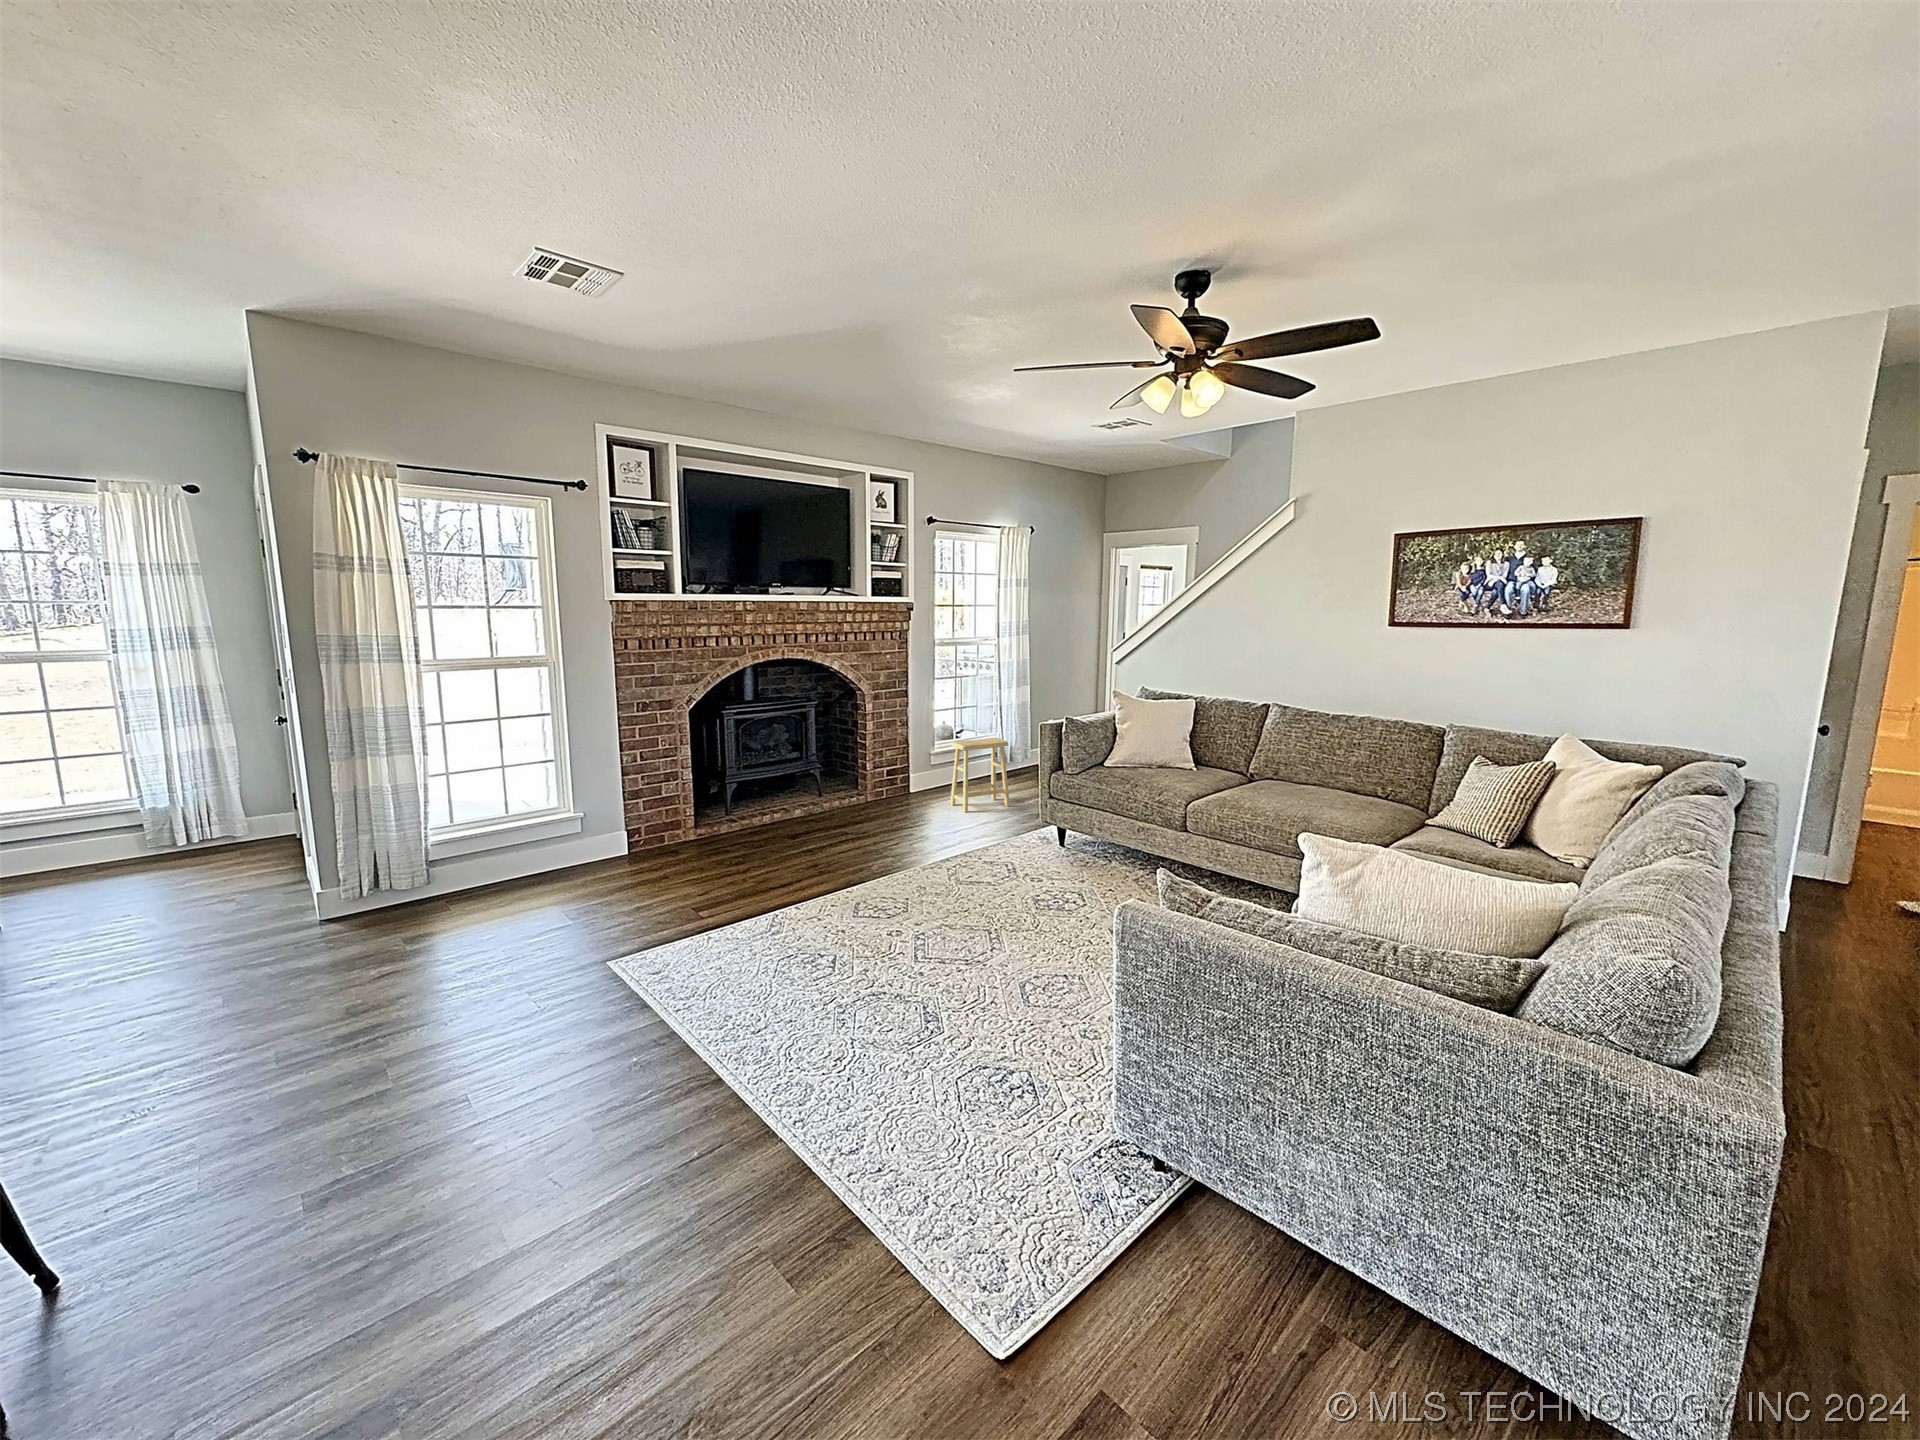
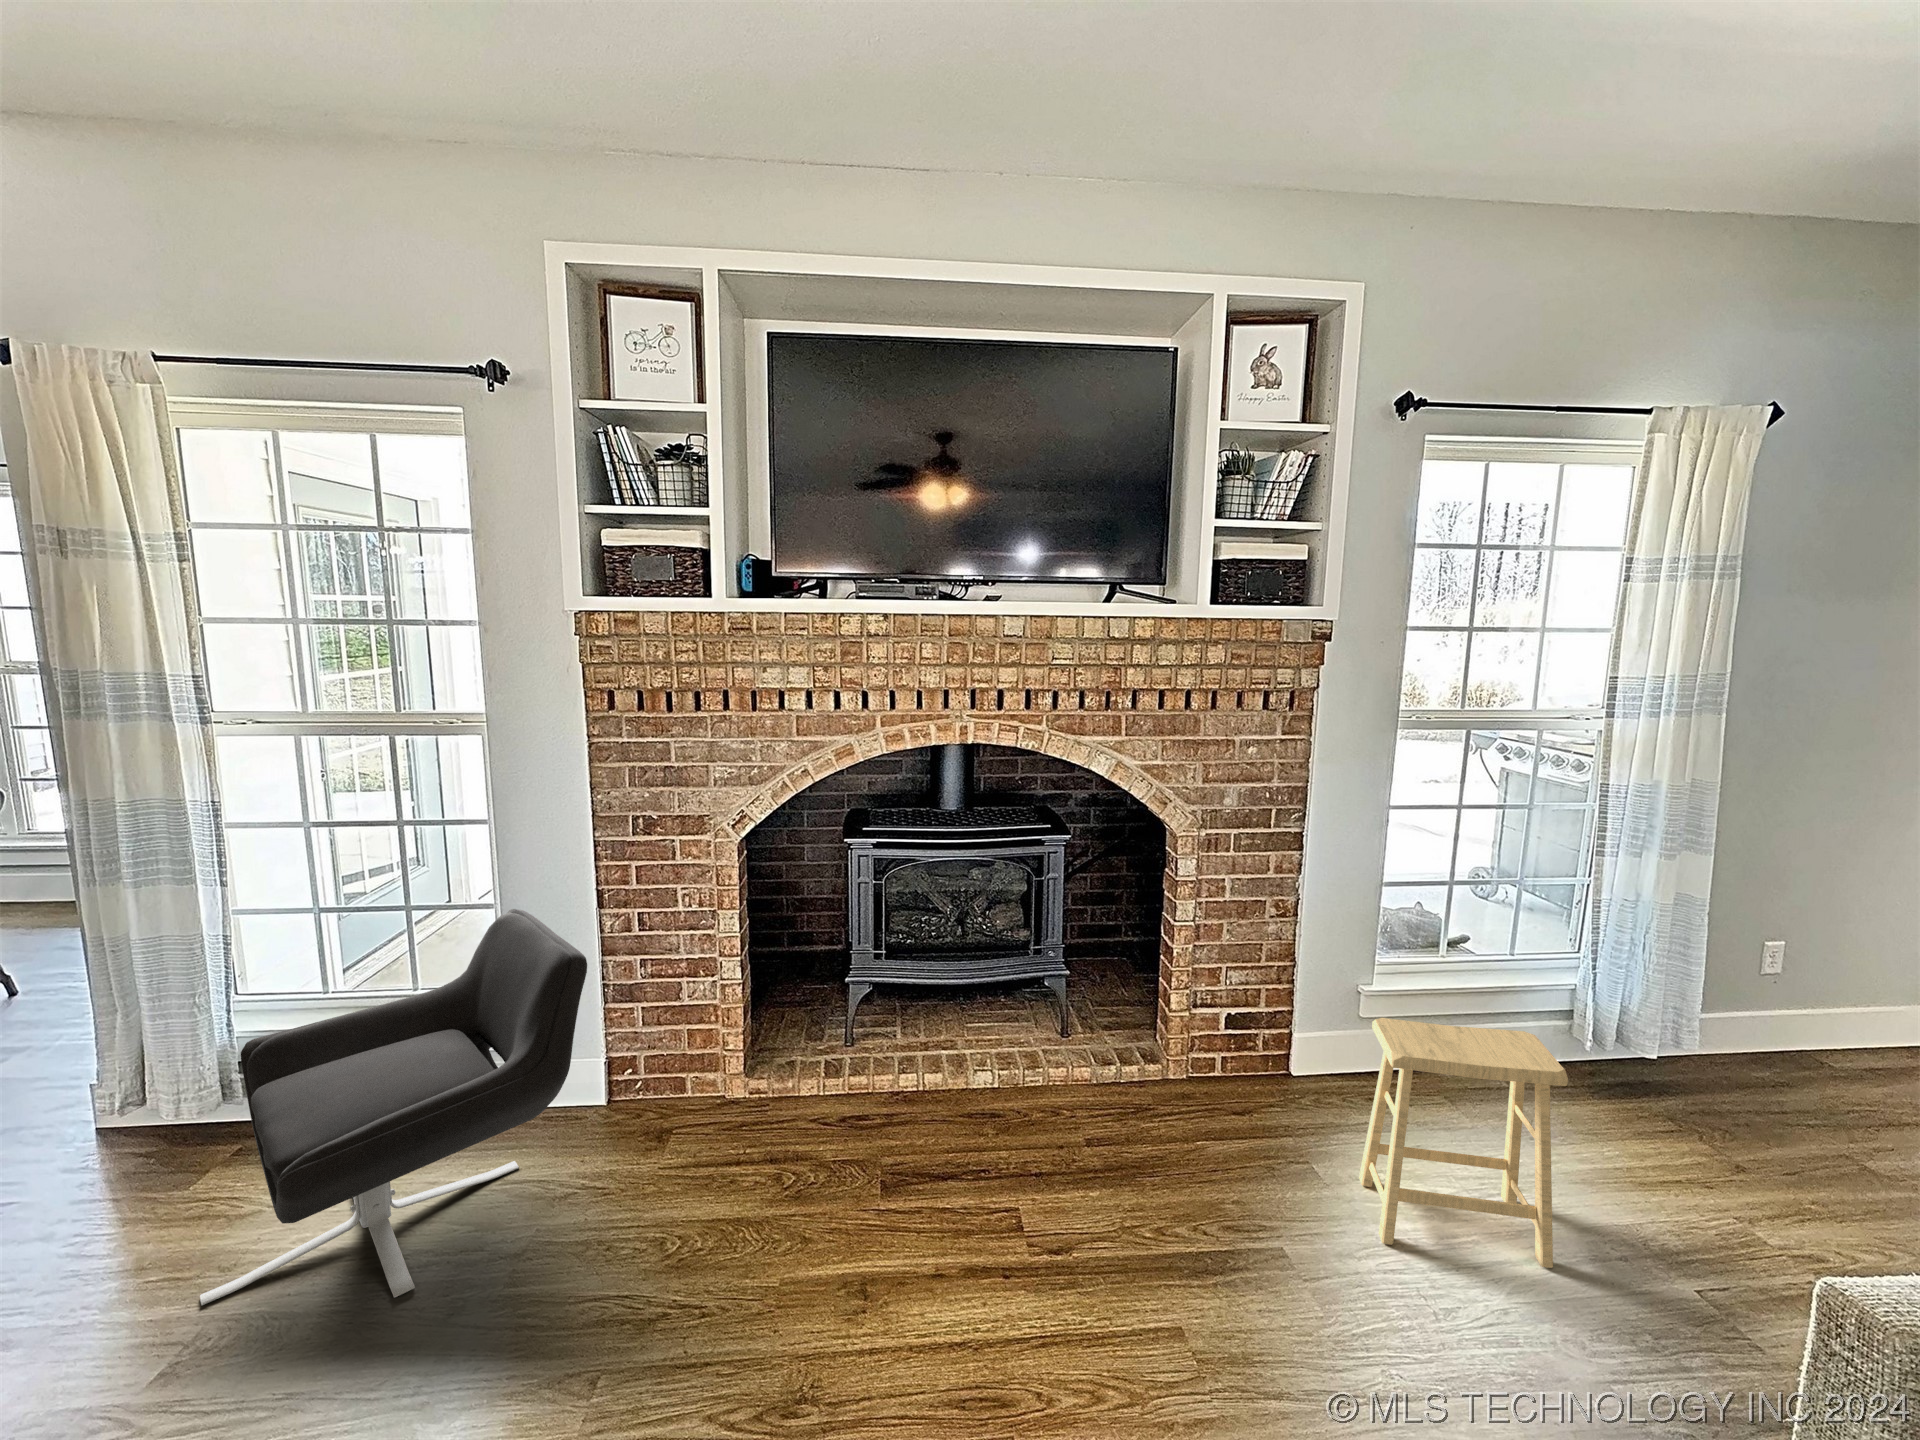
lounge chair: none [494,752,679,914] -> present [200,909,587,1305]

